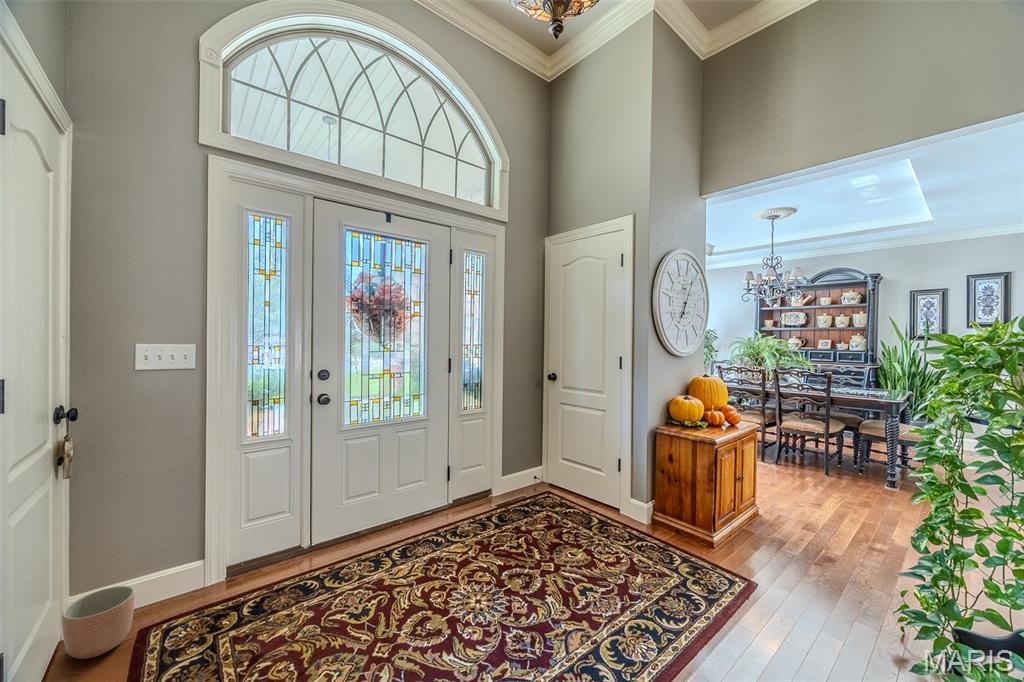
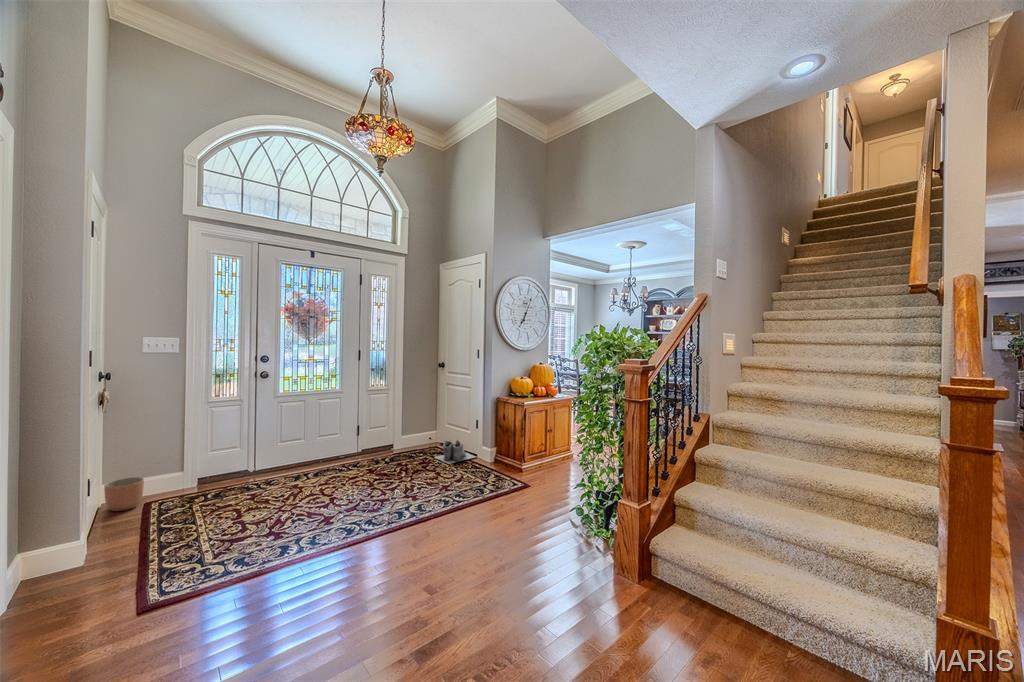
boots: none [560,489,623,529] -> present [435,440,476,464]

